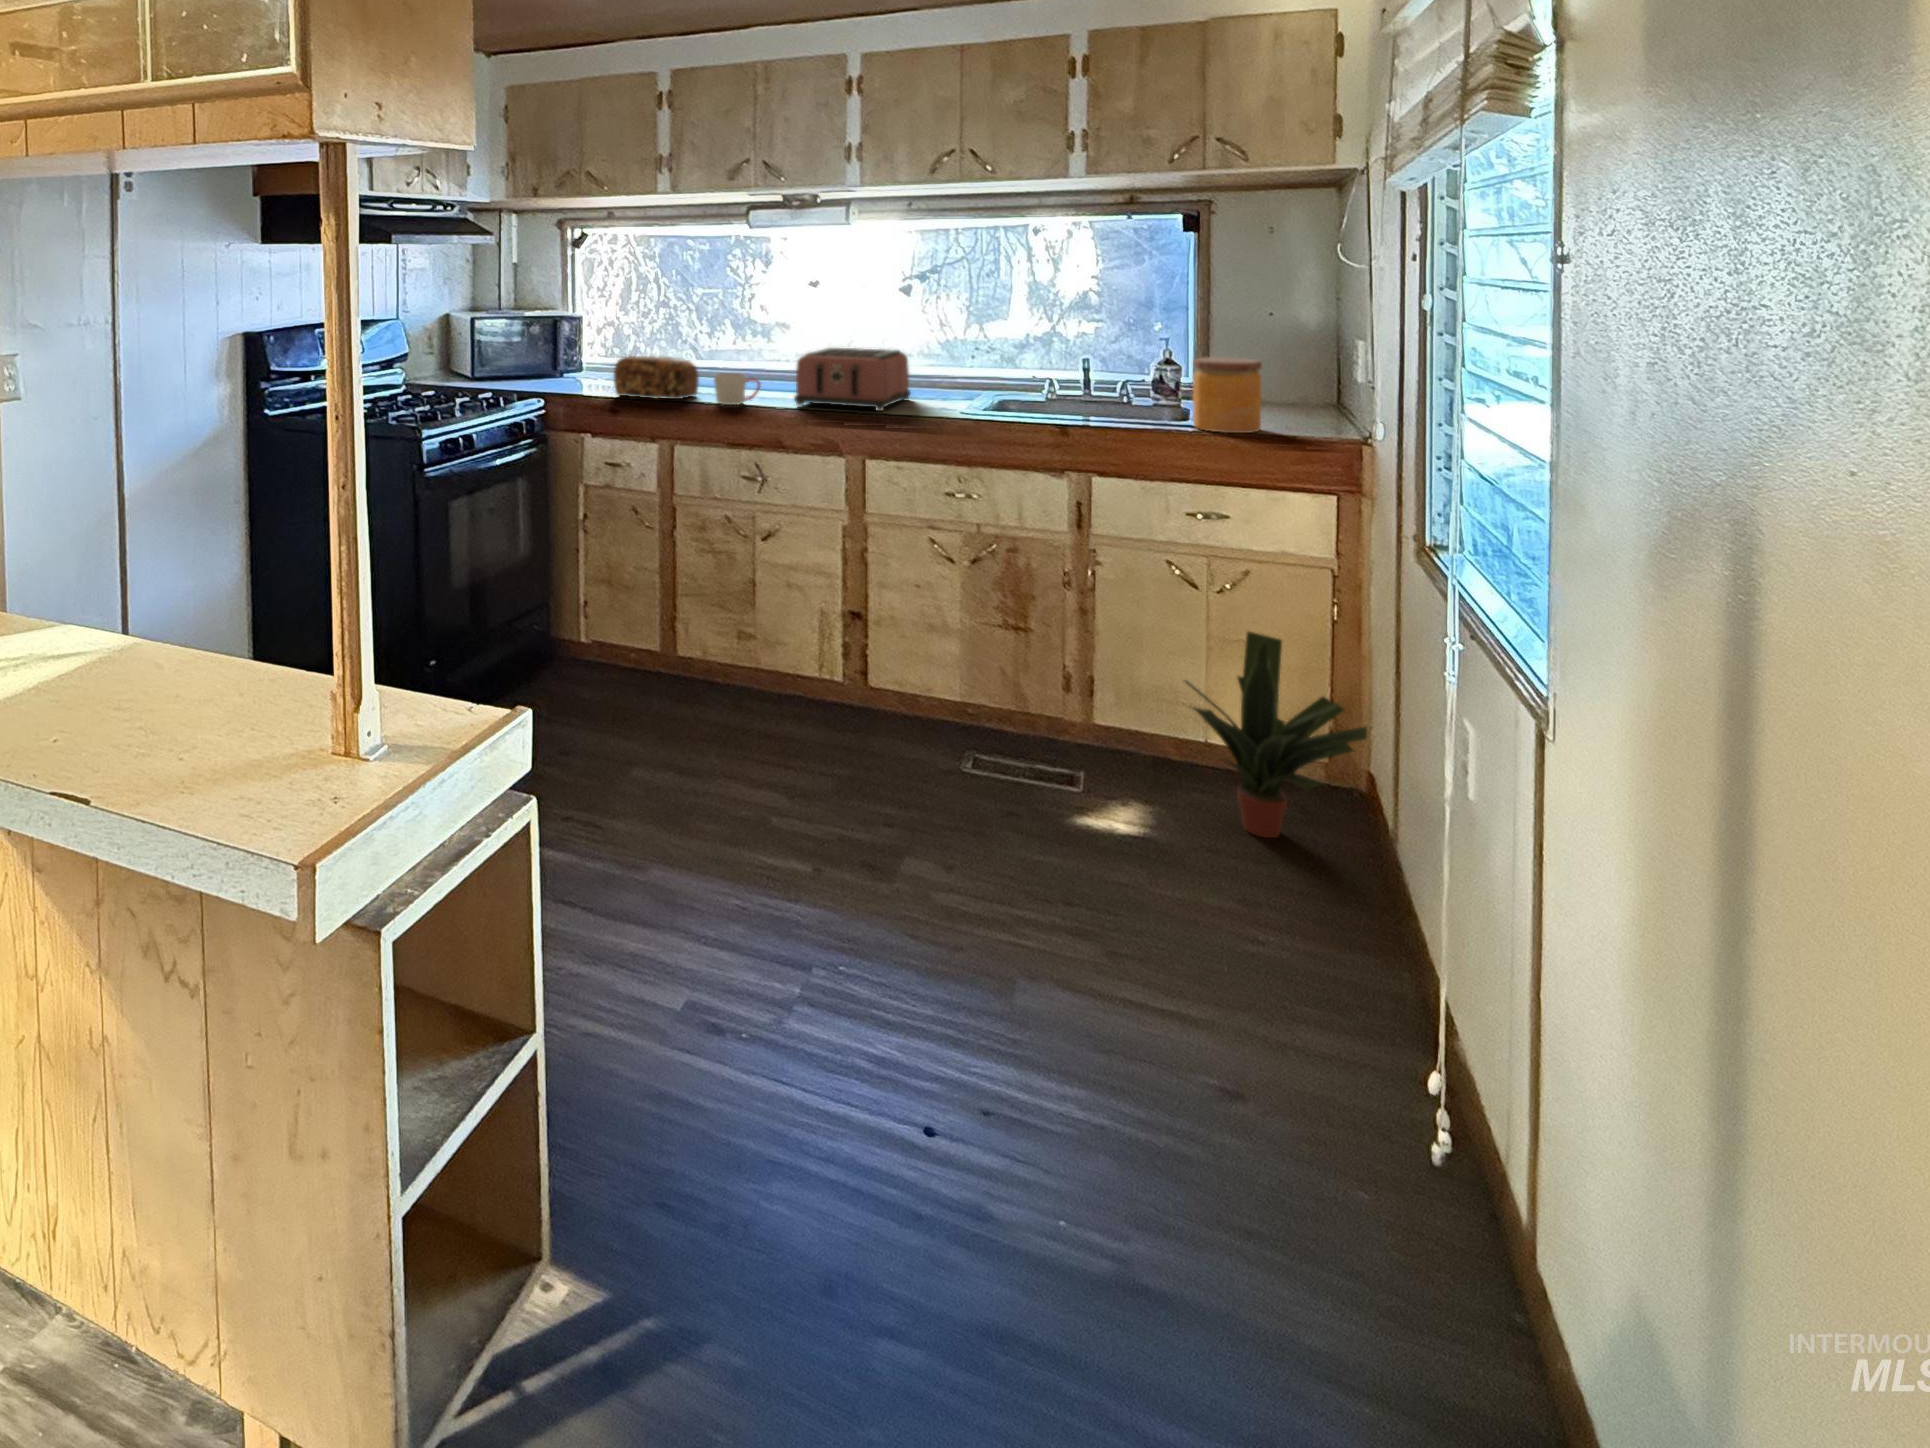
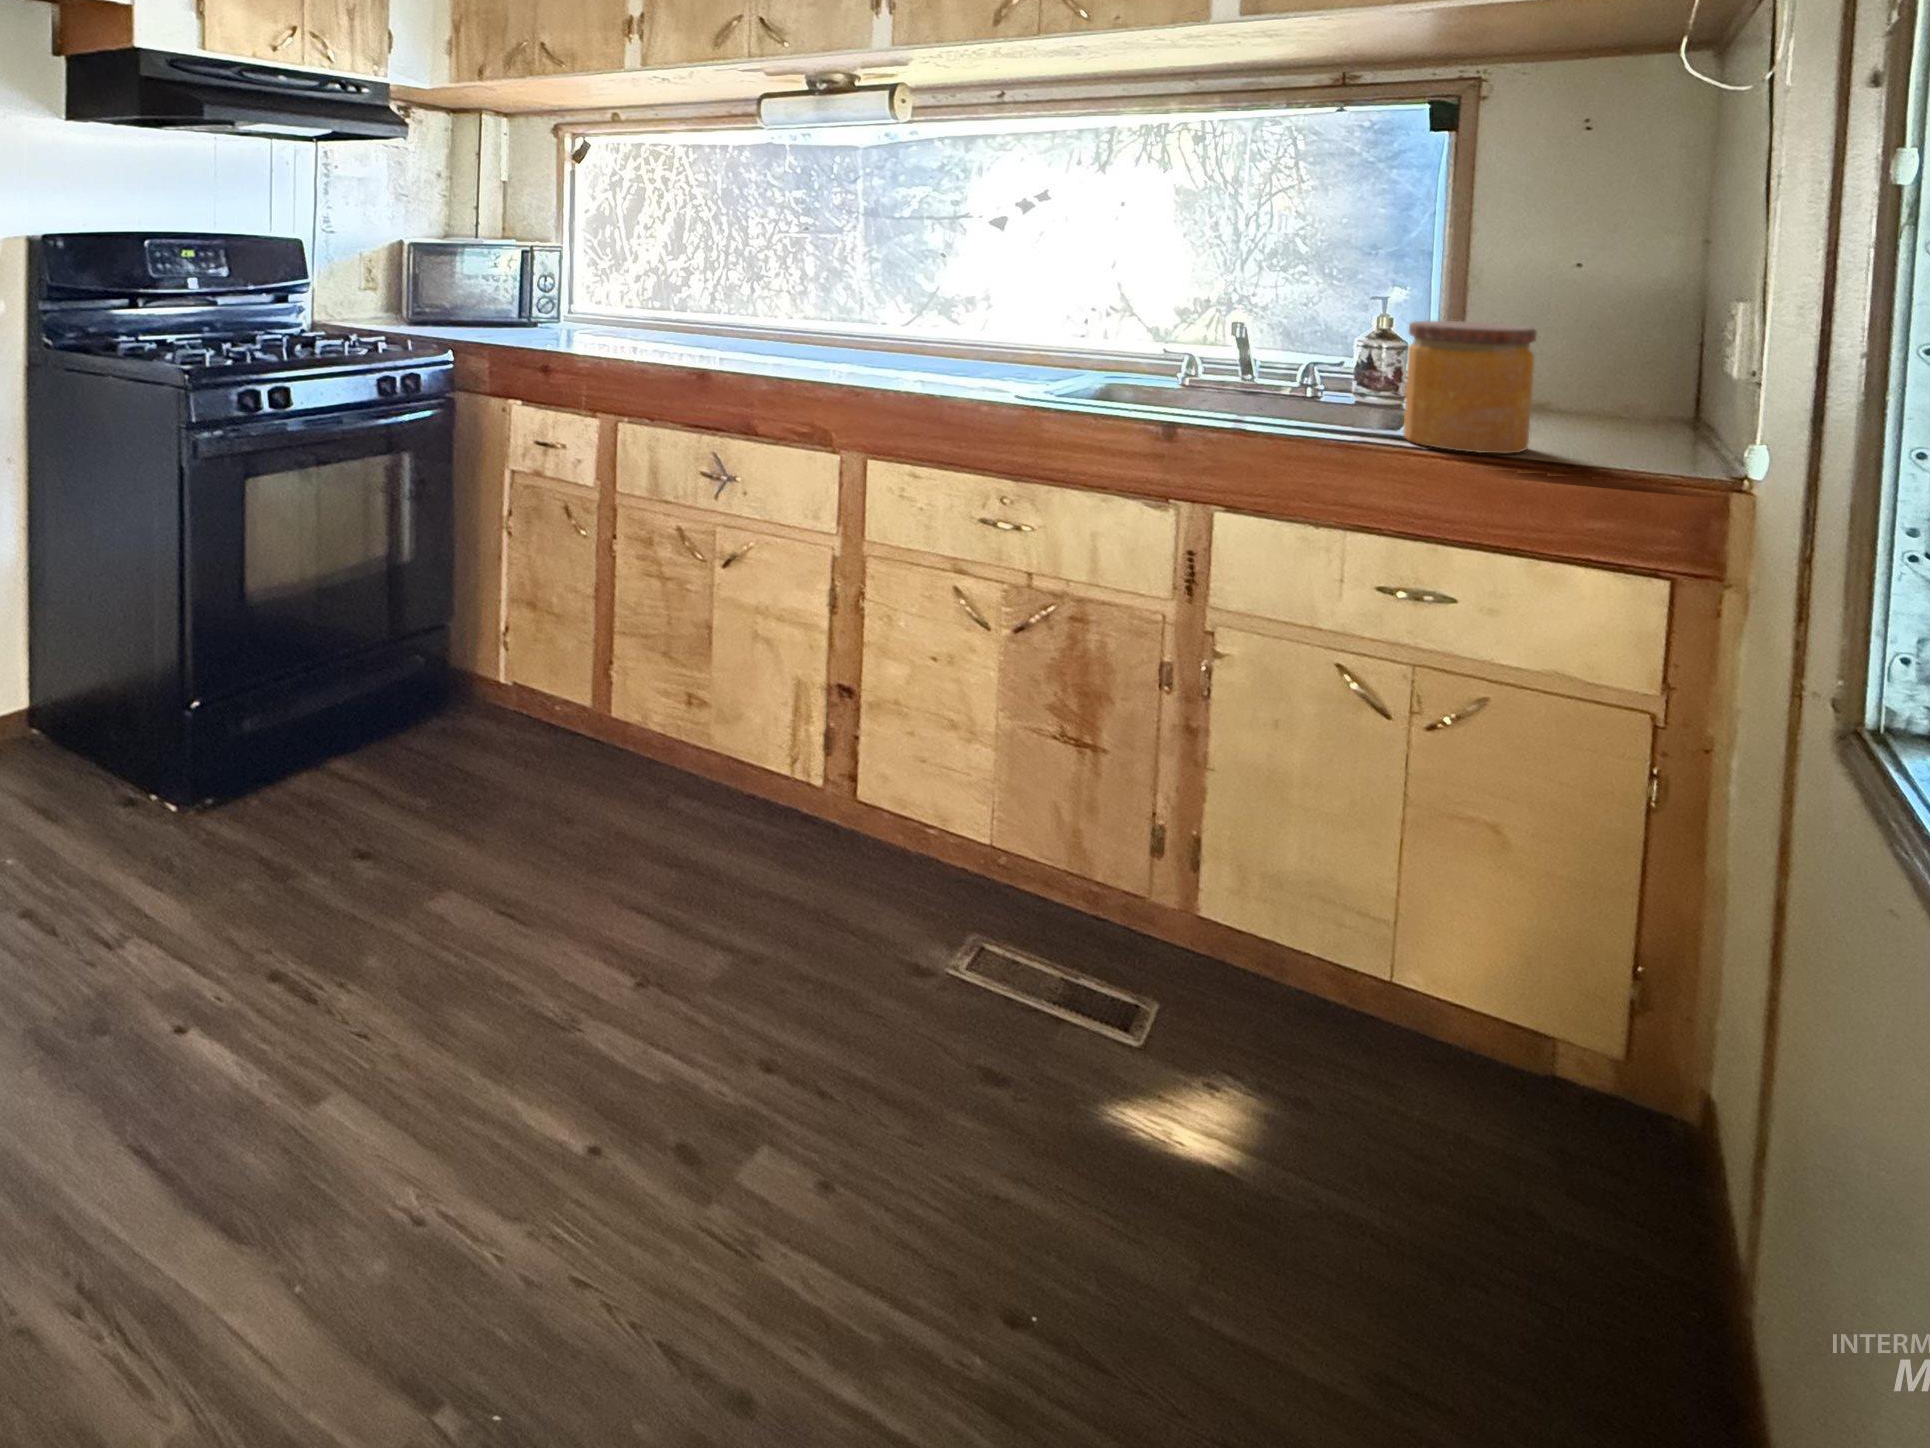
toaster: present [794,347,911,411] -> none [782,294,968,388]
bread loaf: present [614,356,699,399] -> none [555,296,671,358]
mug: present [714,373,760,405] -> none [676,324,741,369]
potted plant: present [1185,632,1367,838] -> none [1302,807,1698,1215]

